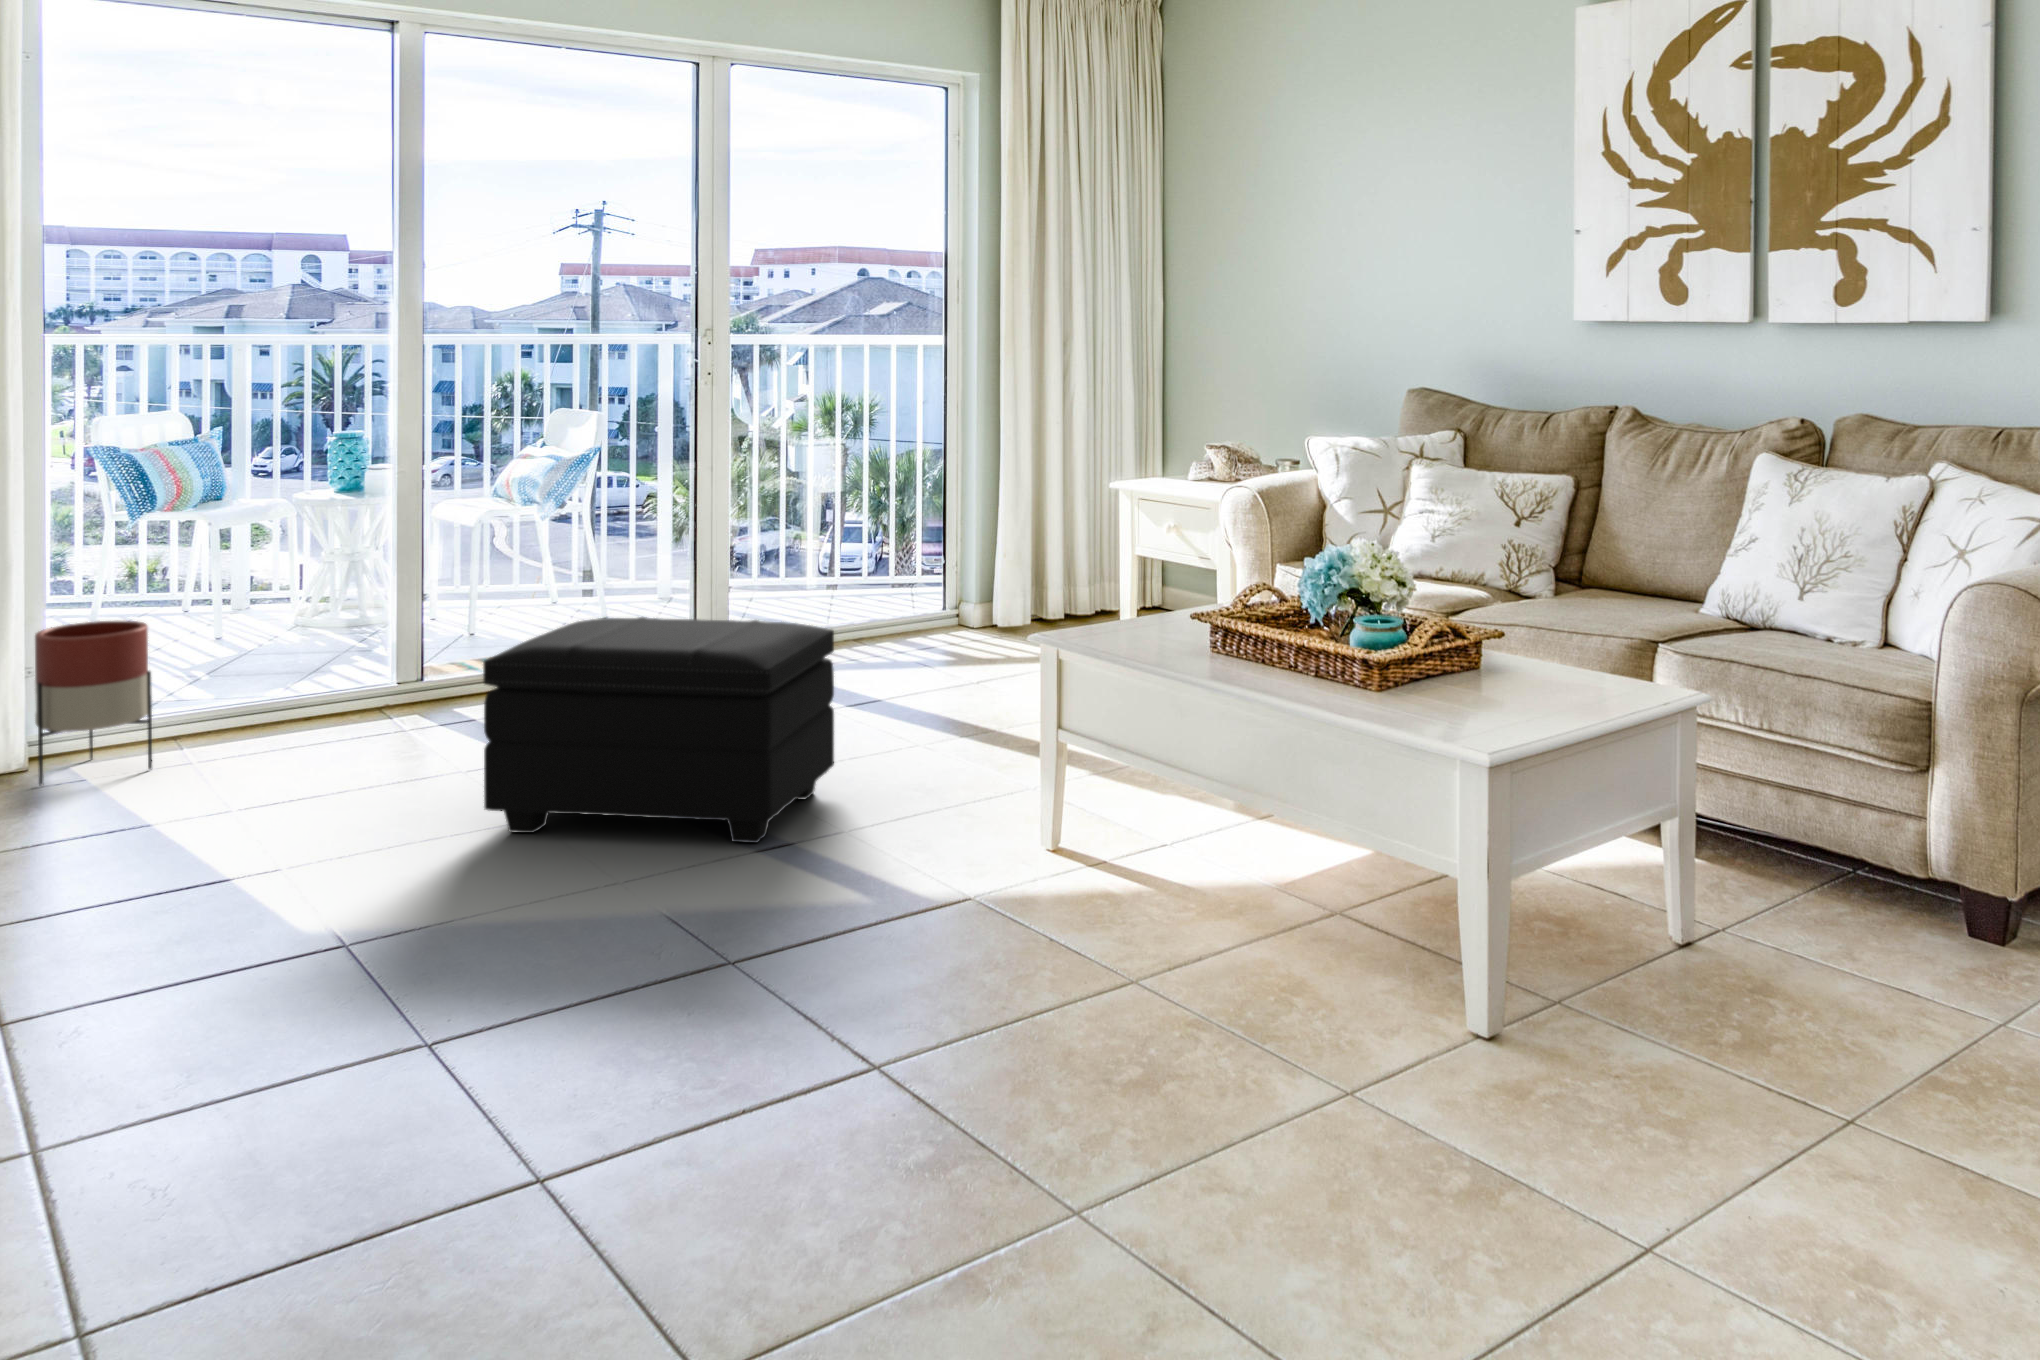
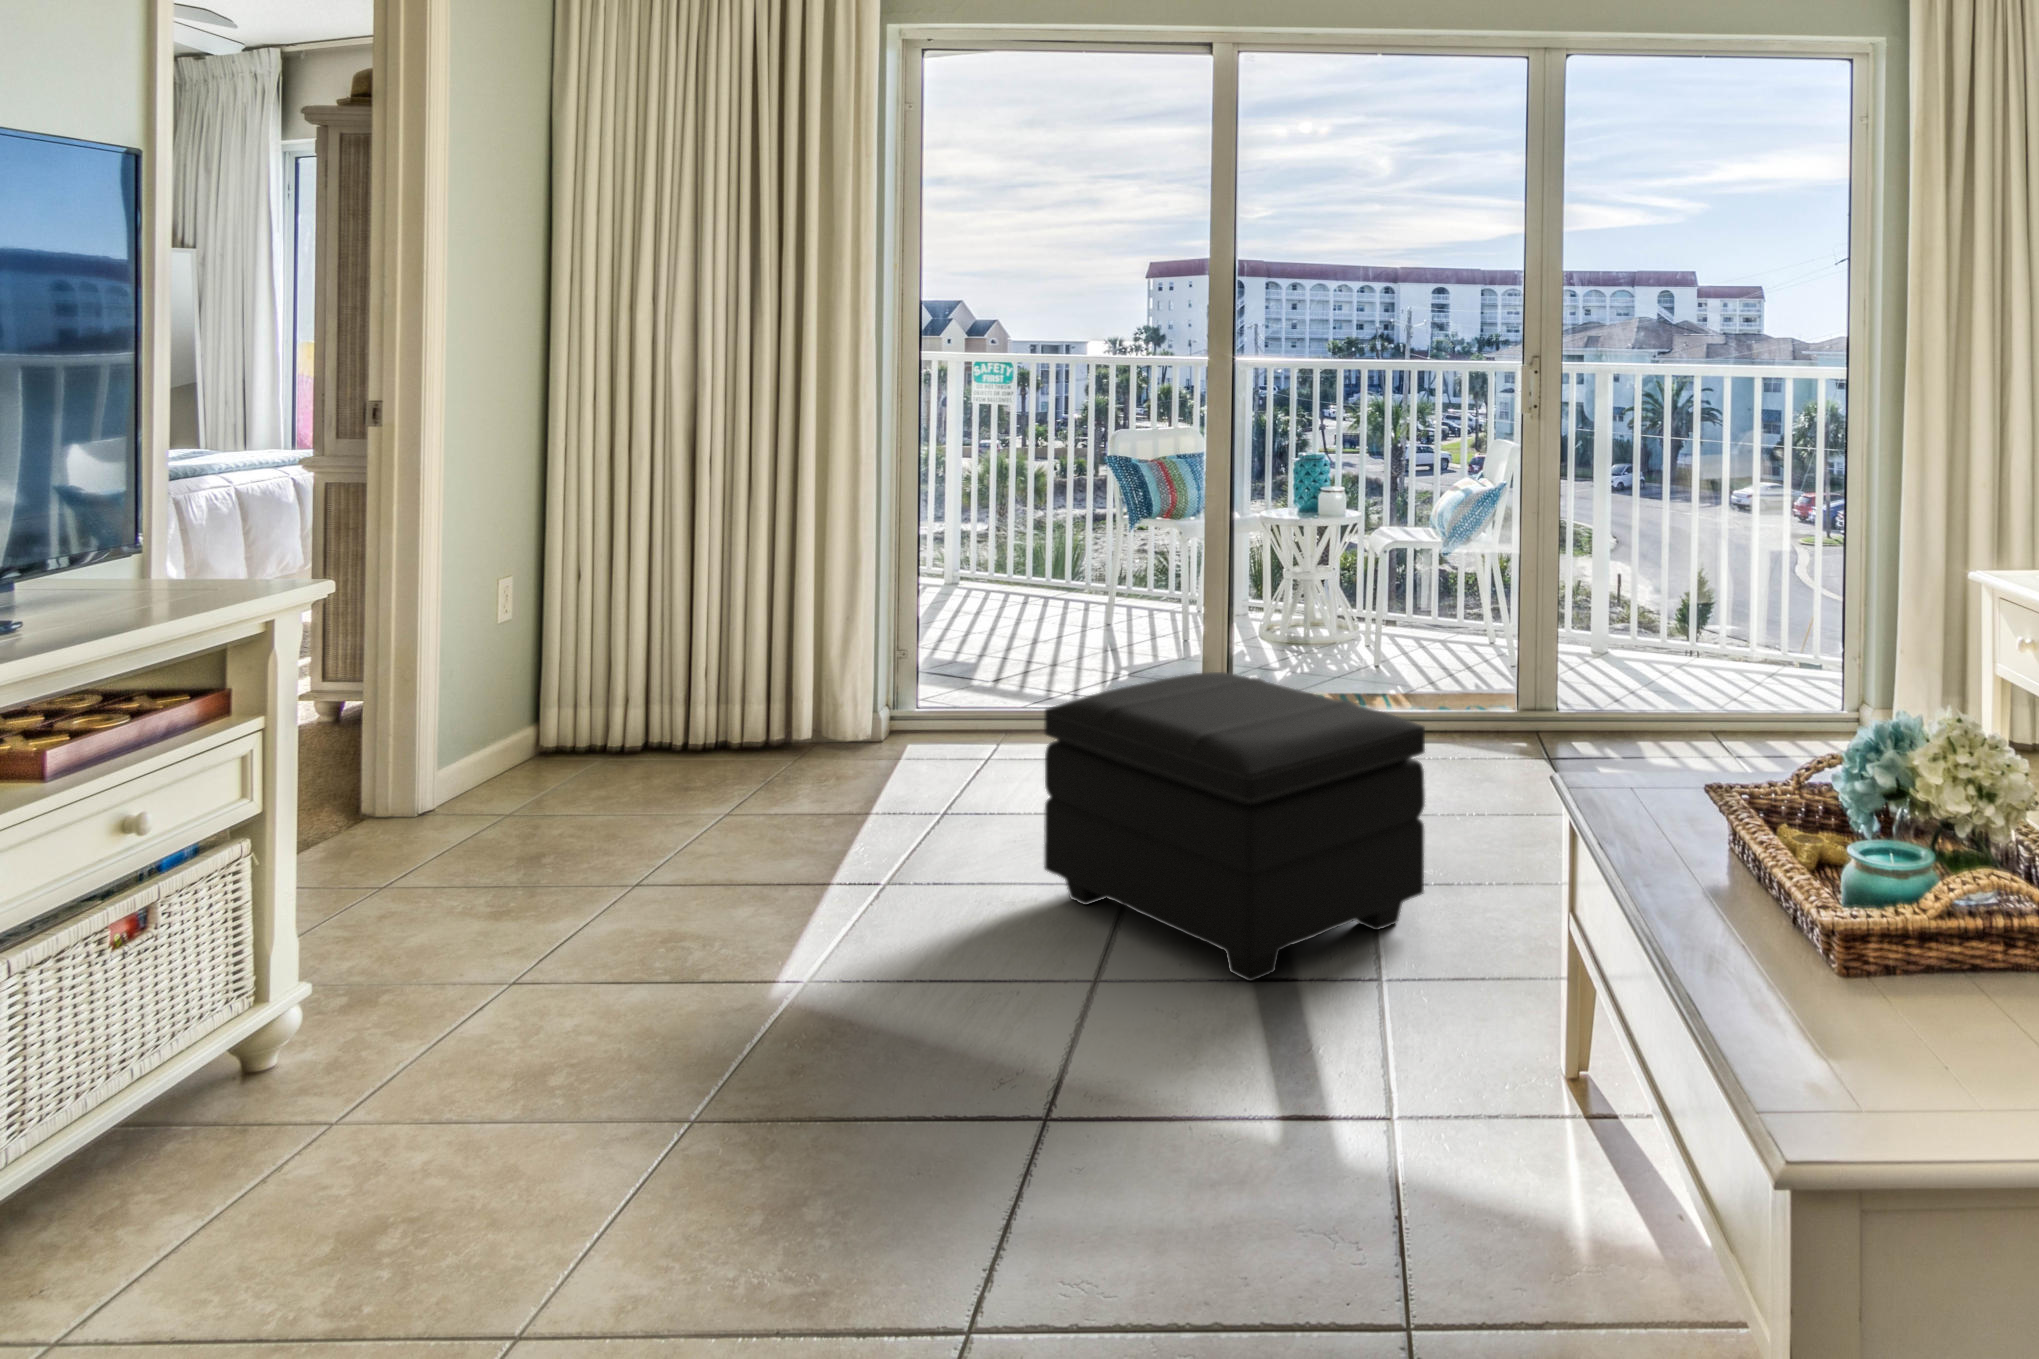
planter: present [35,621,152,785] -> none [855,610,951,753]

